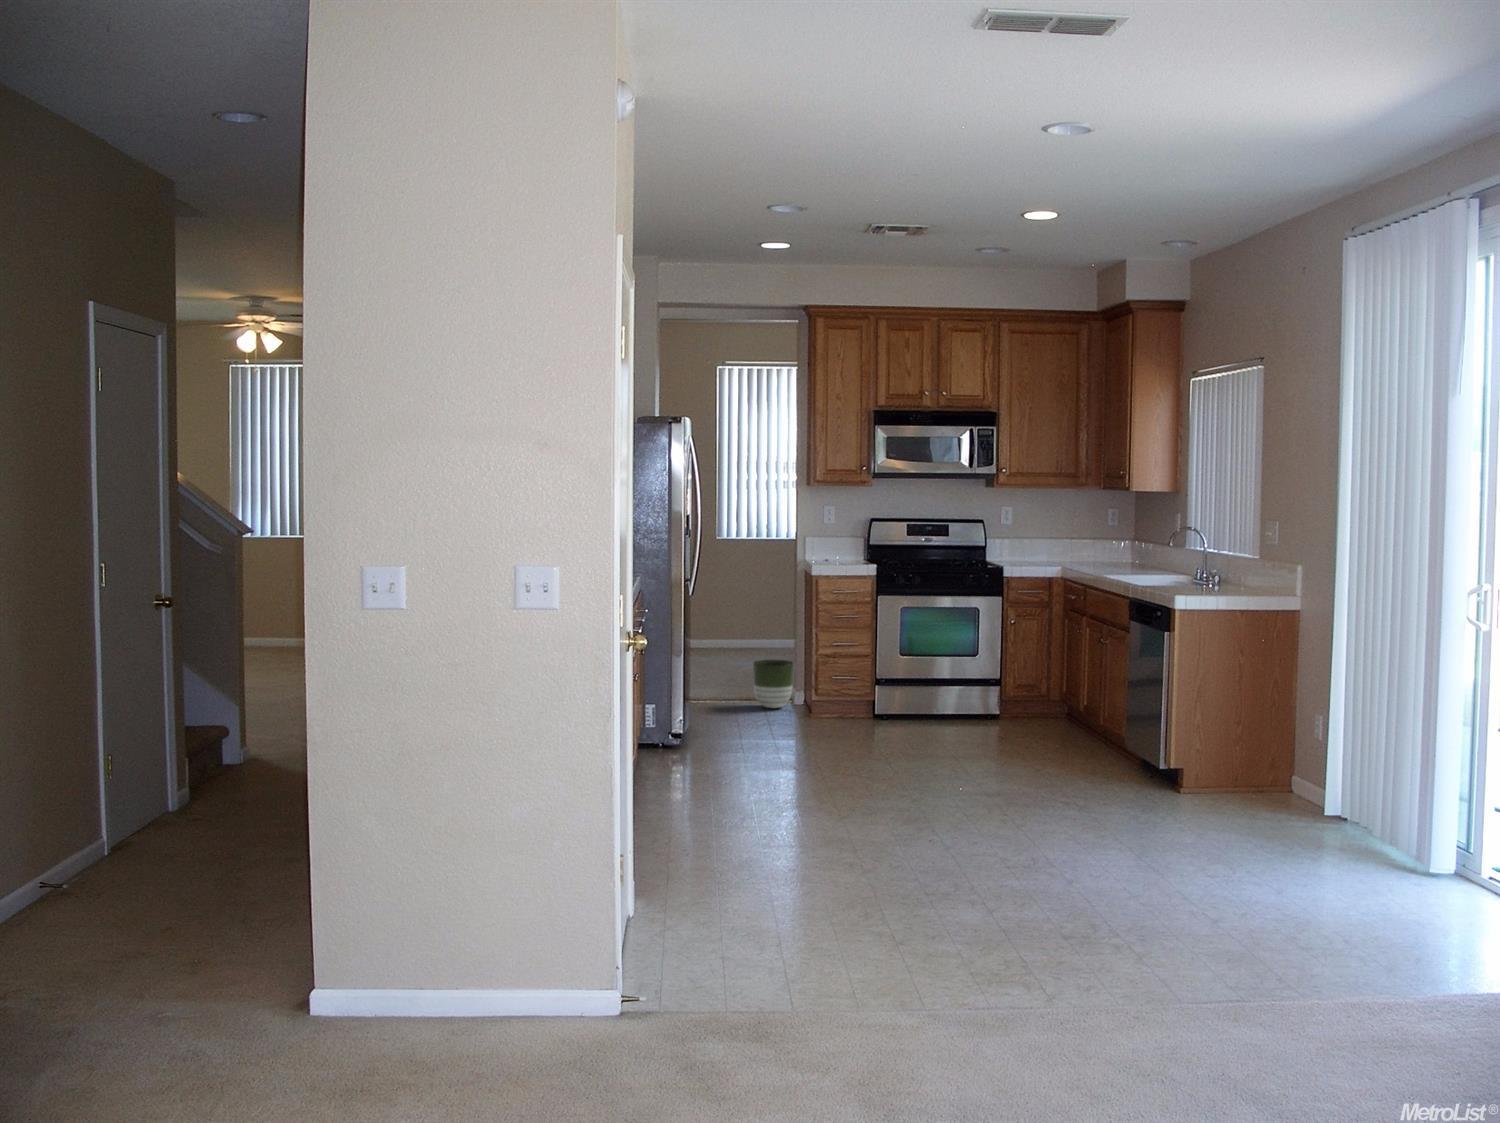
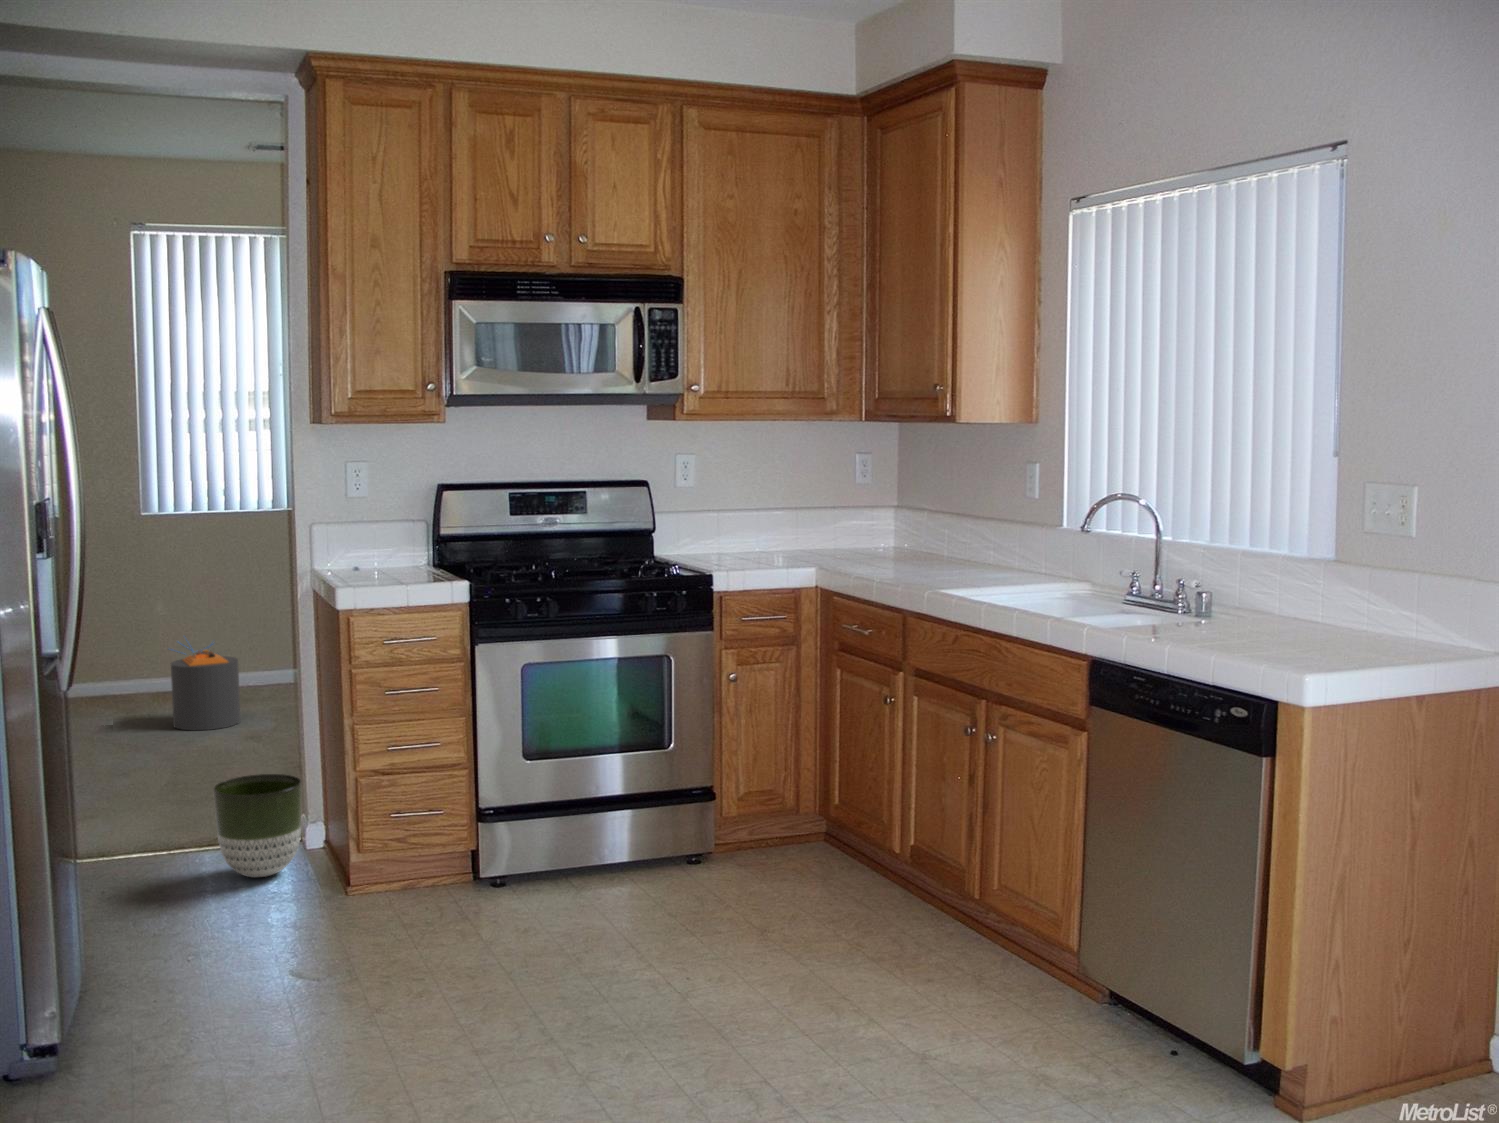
trash can: none [732,602,771,657] -> present [168,640,241,730]

